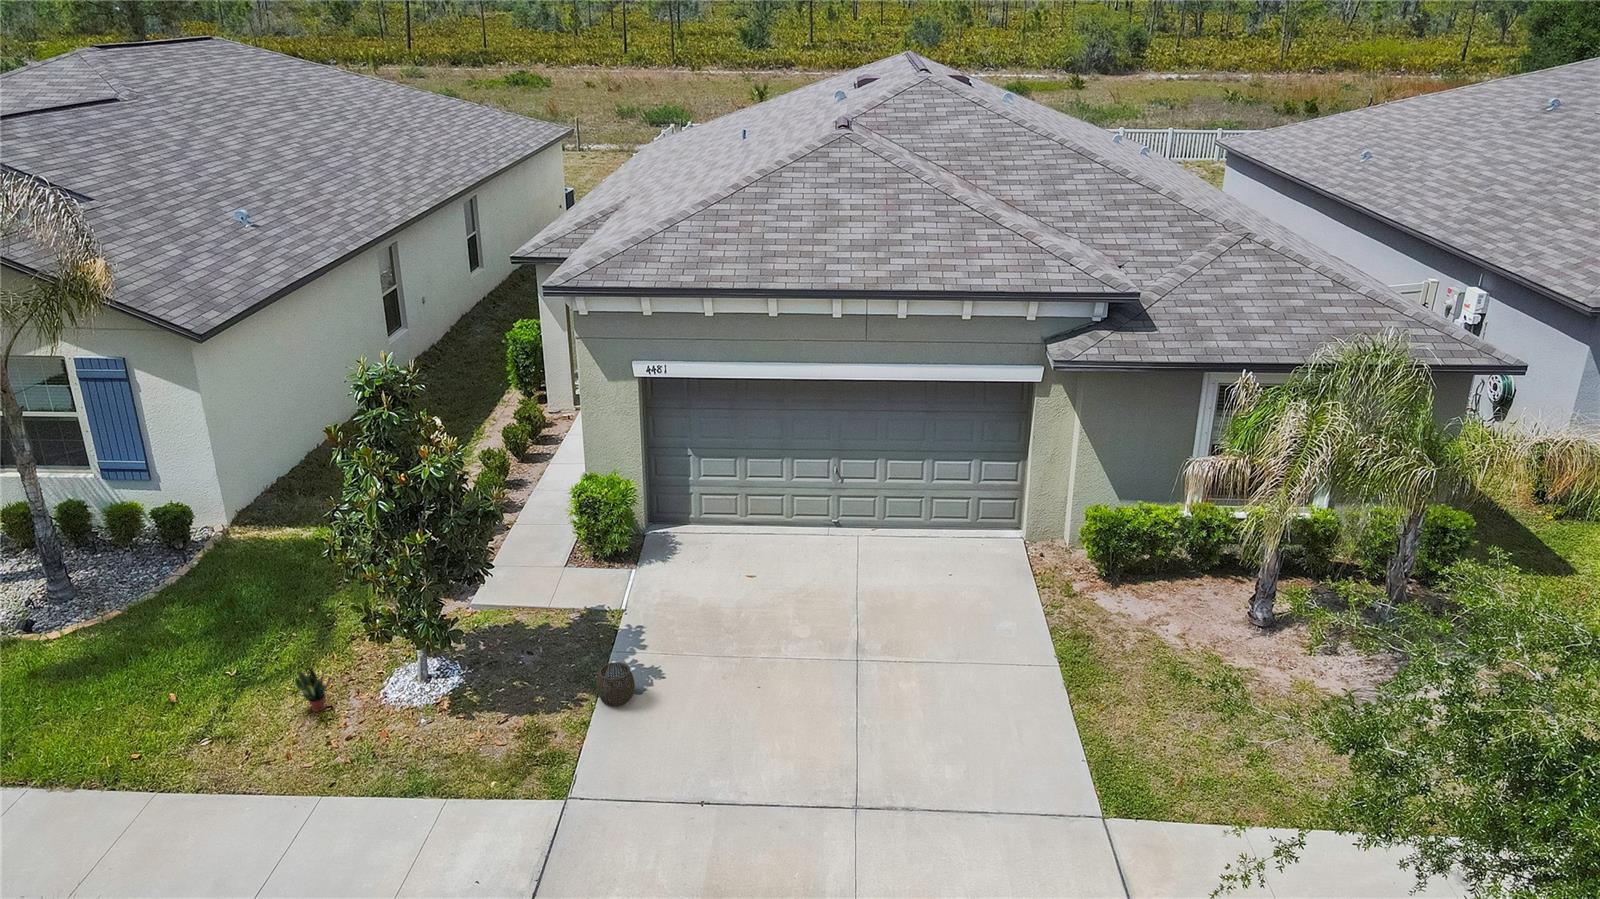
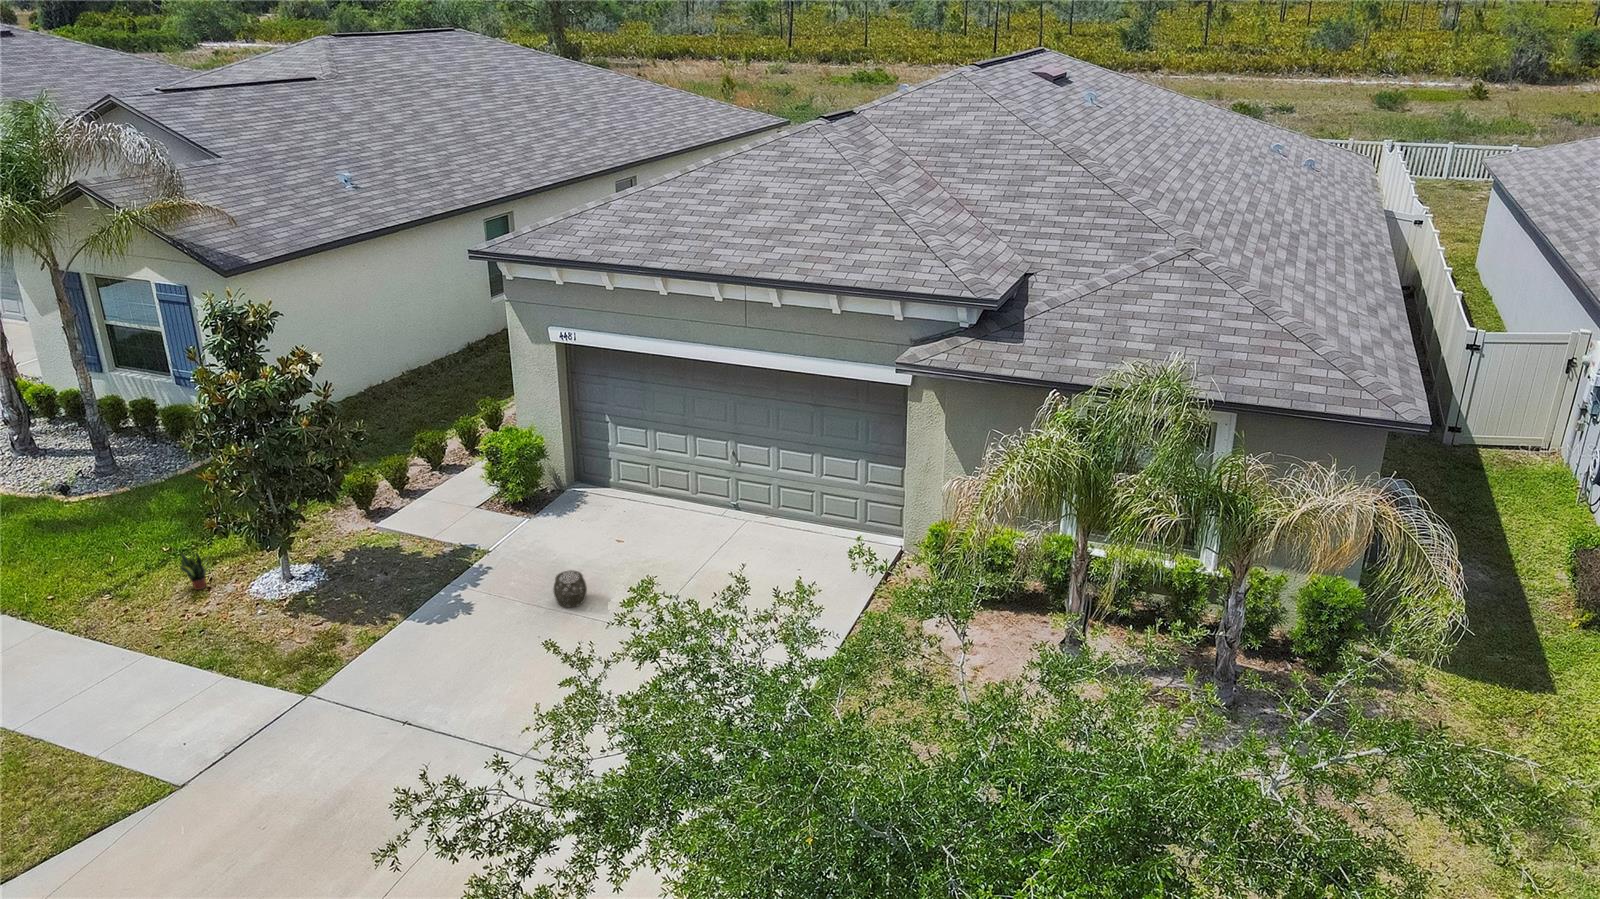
woven basket: present [596,662,635,706] -> present [553,570,587,607]

